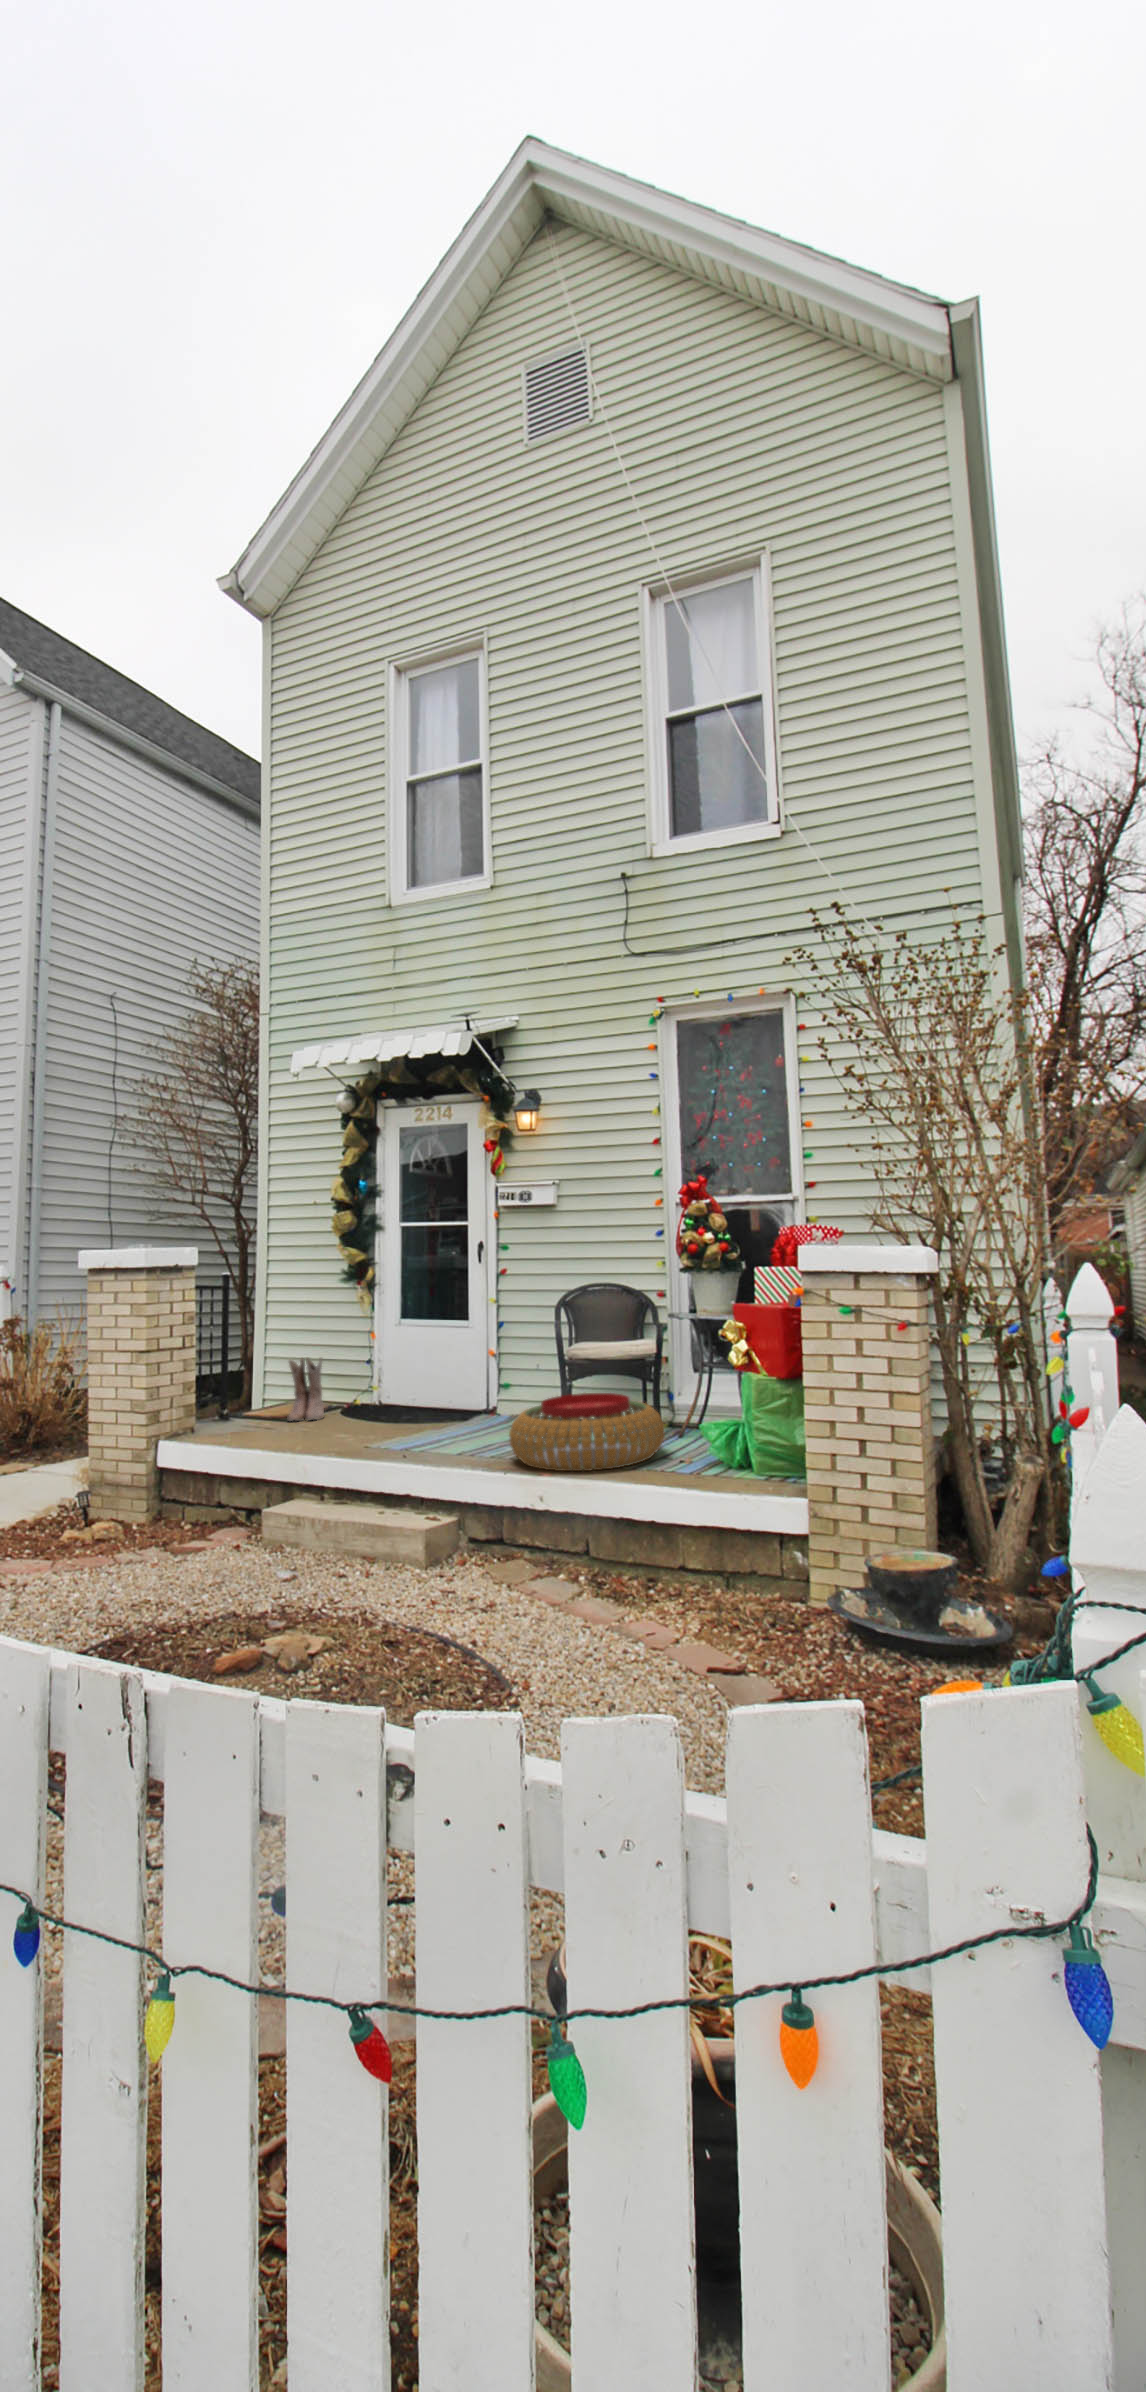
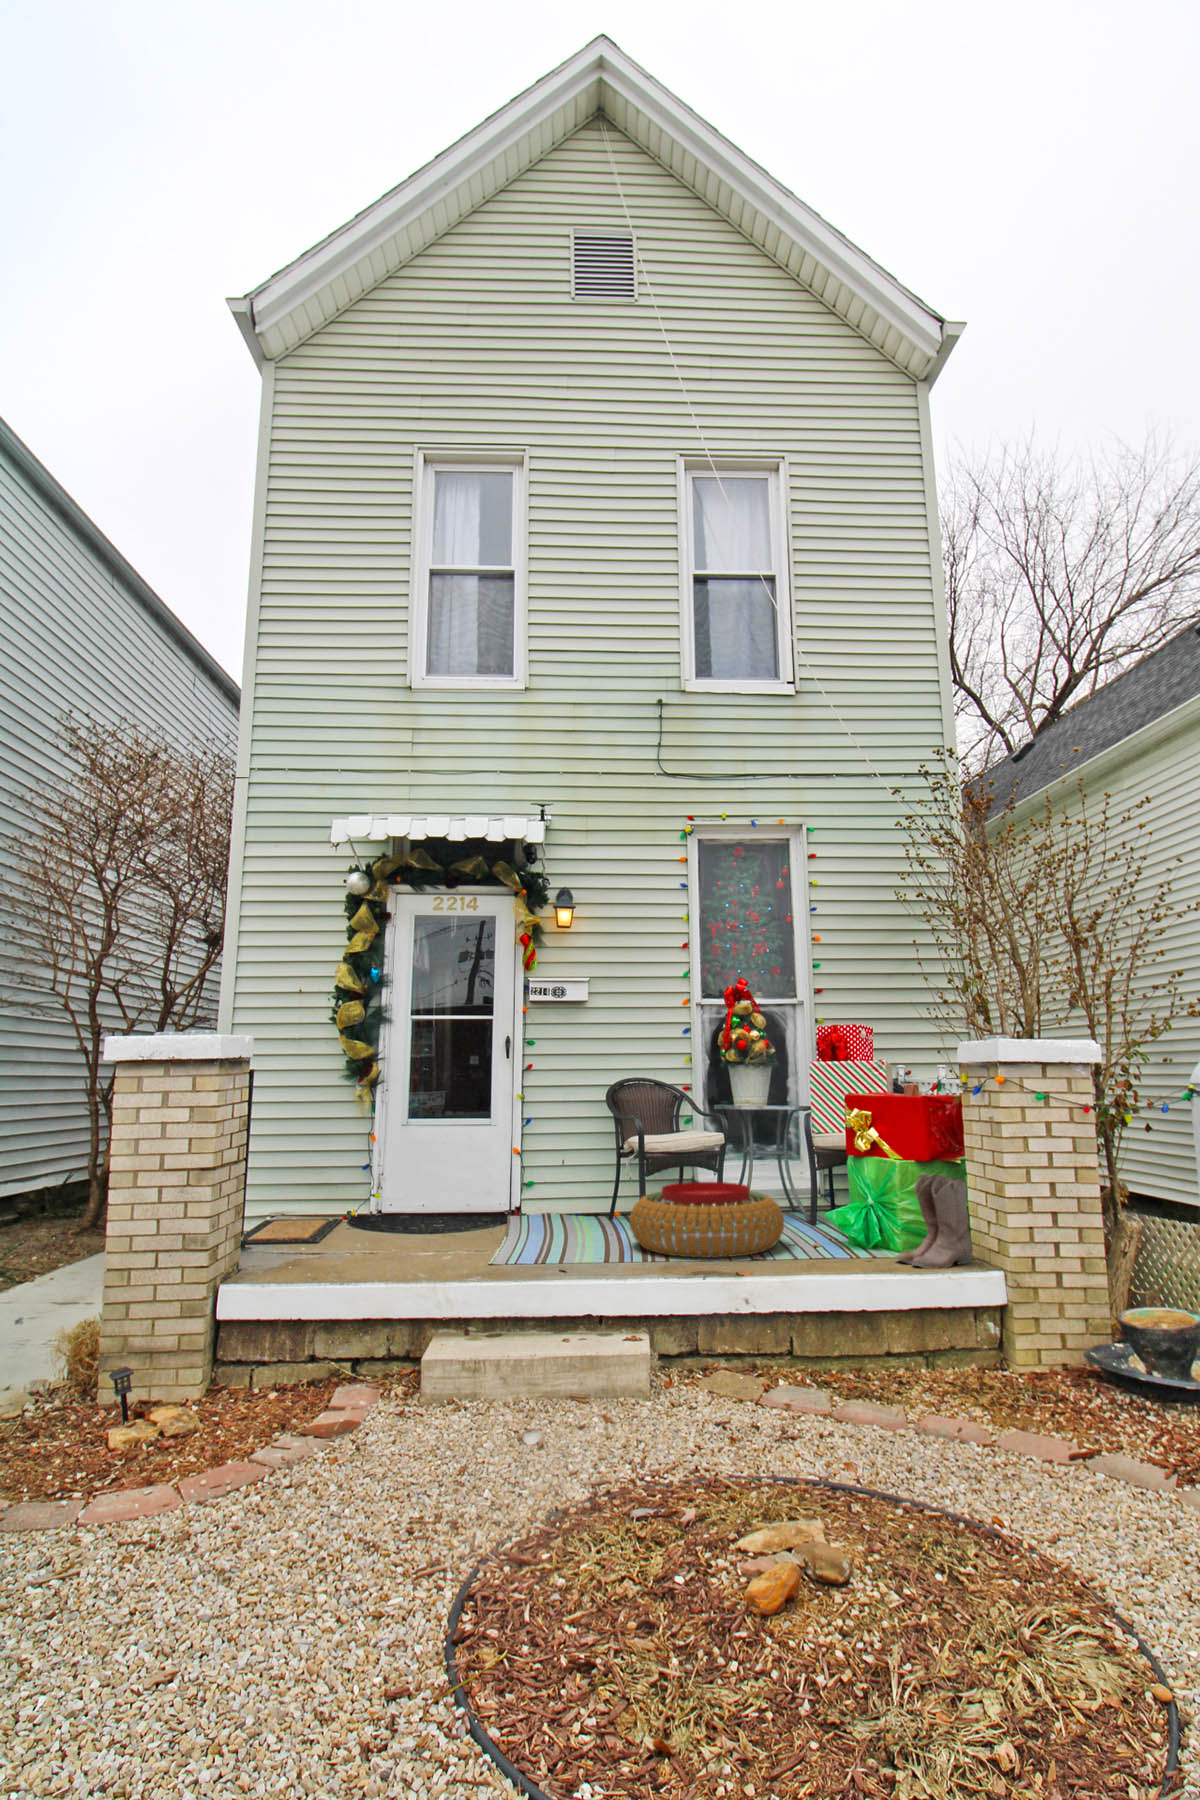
boots: present [287,1358,324,1421] -> present [896,1173,972,1269]

